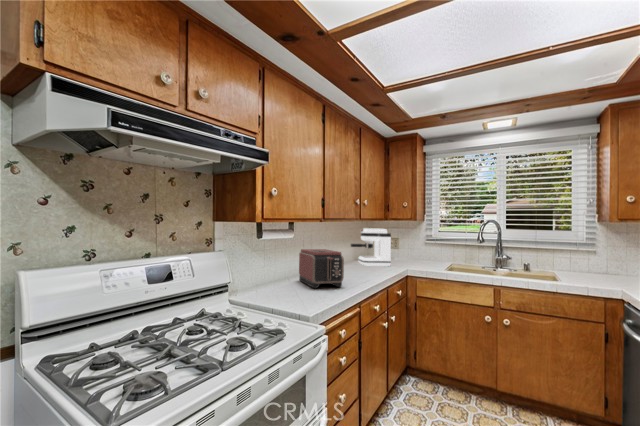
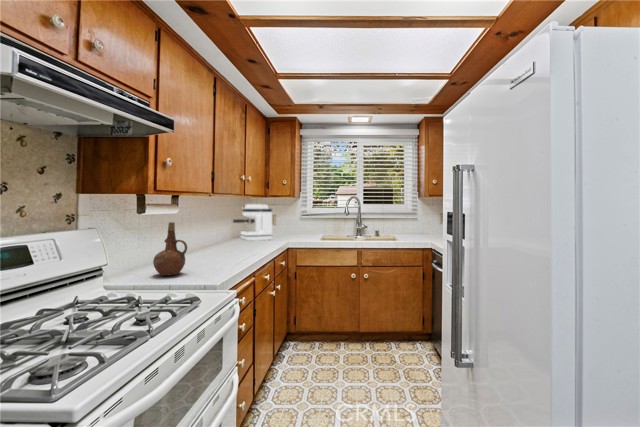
ceramic pitcher: none [266,248,295,298] -> present [153,222,187,275]
toaster: present [299,249,344,288] -> none [185,224,235,263]

